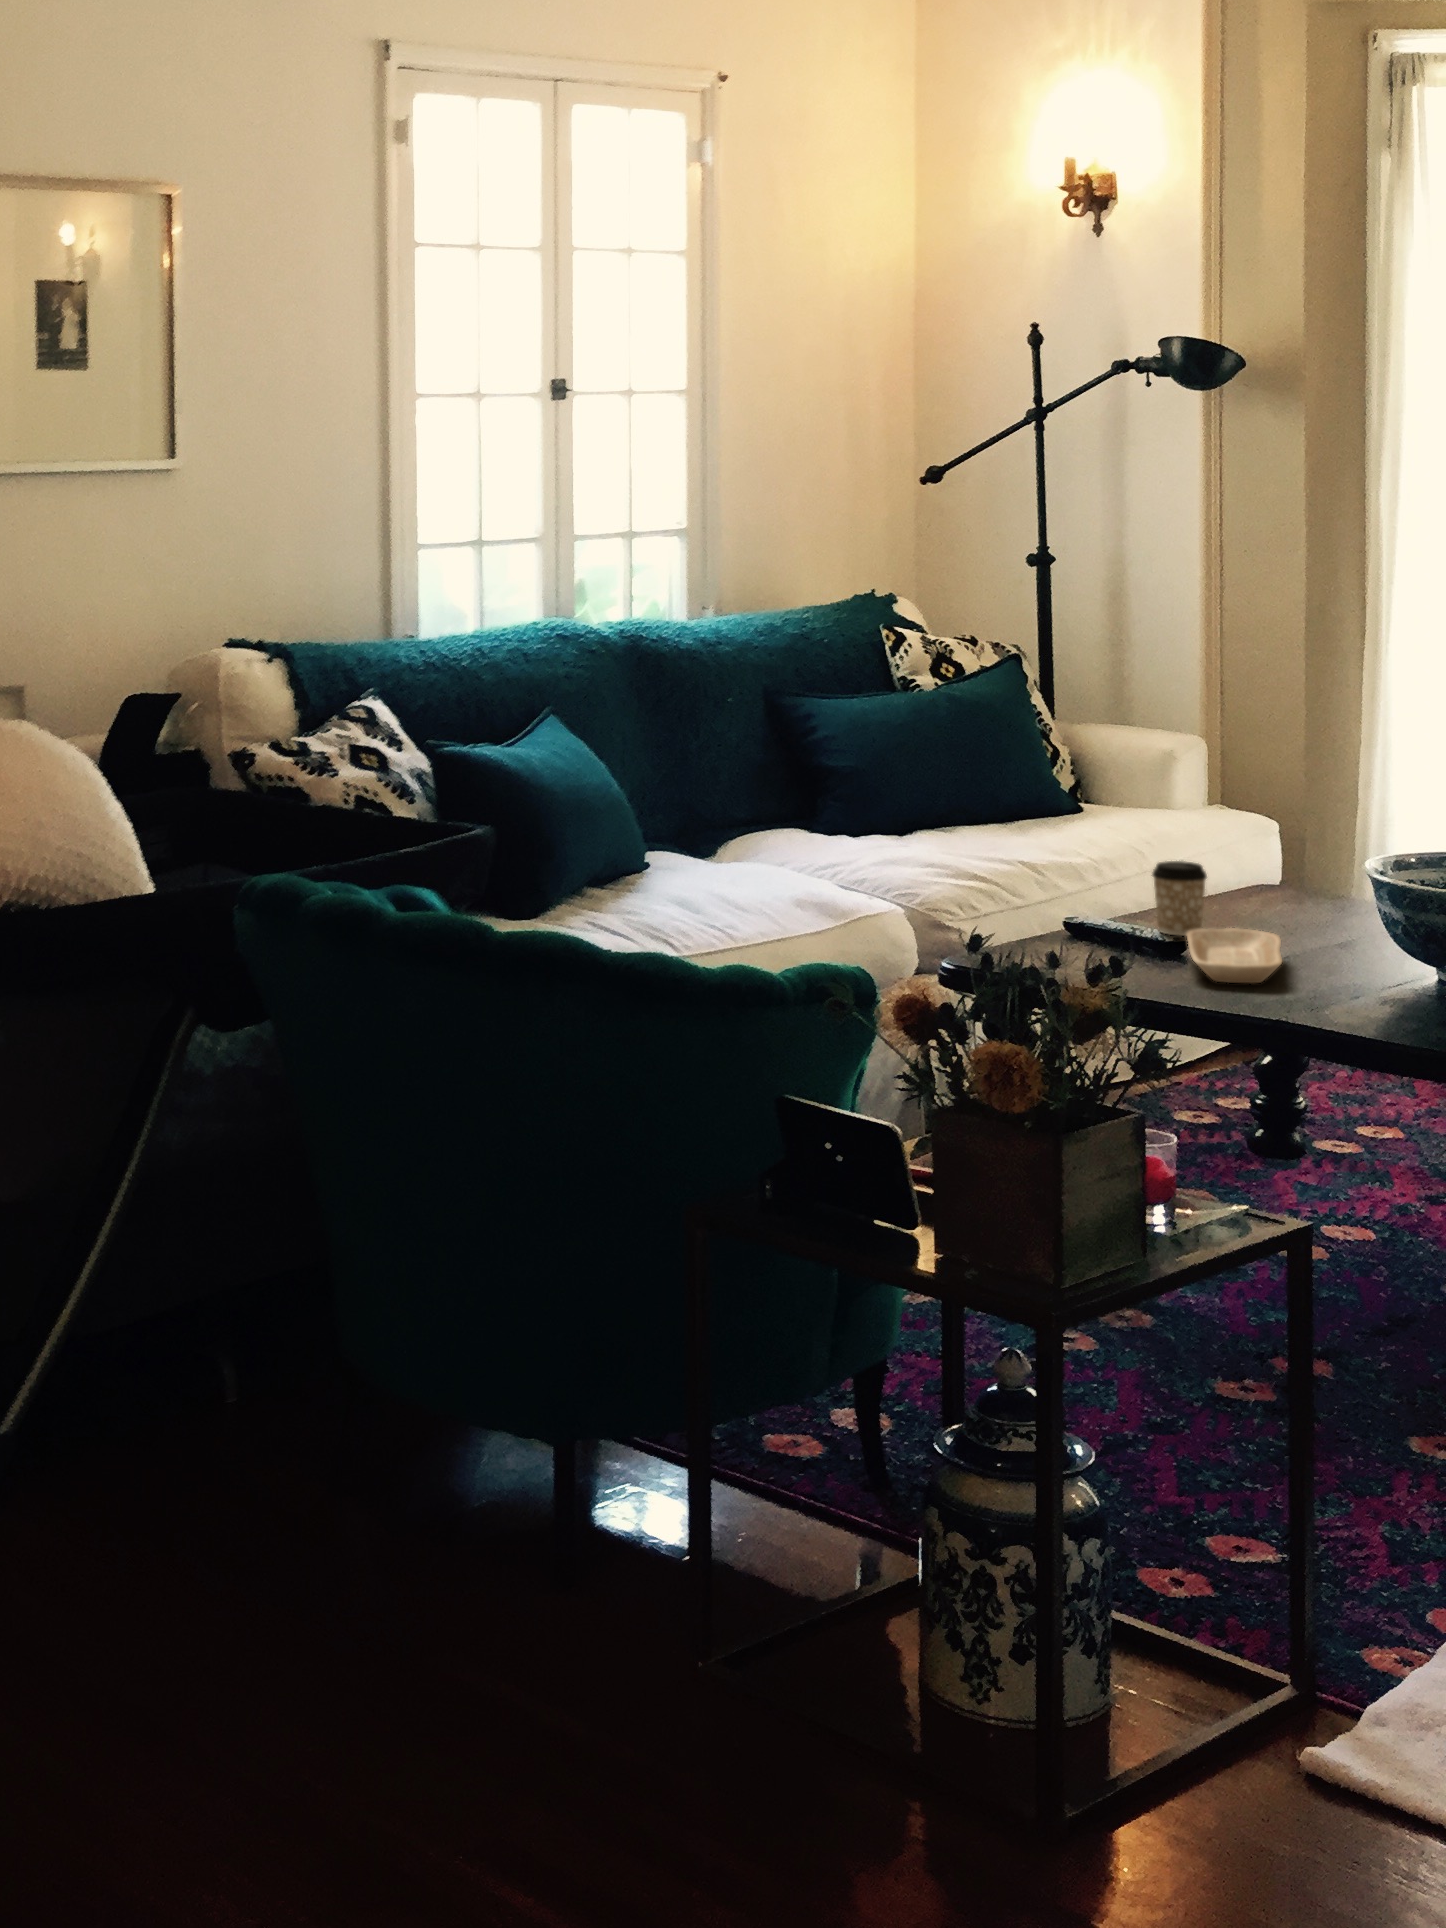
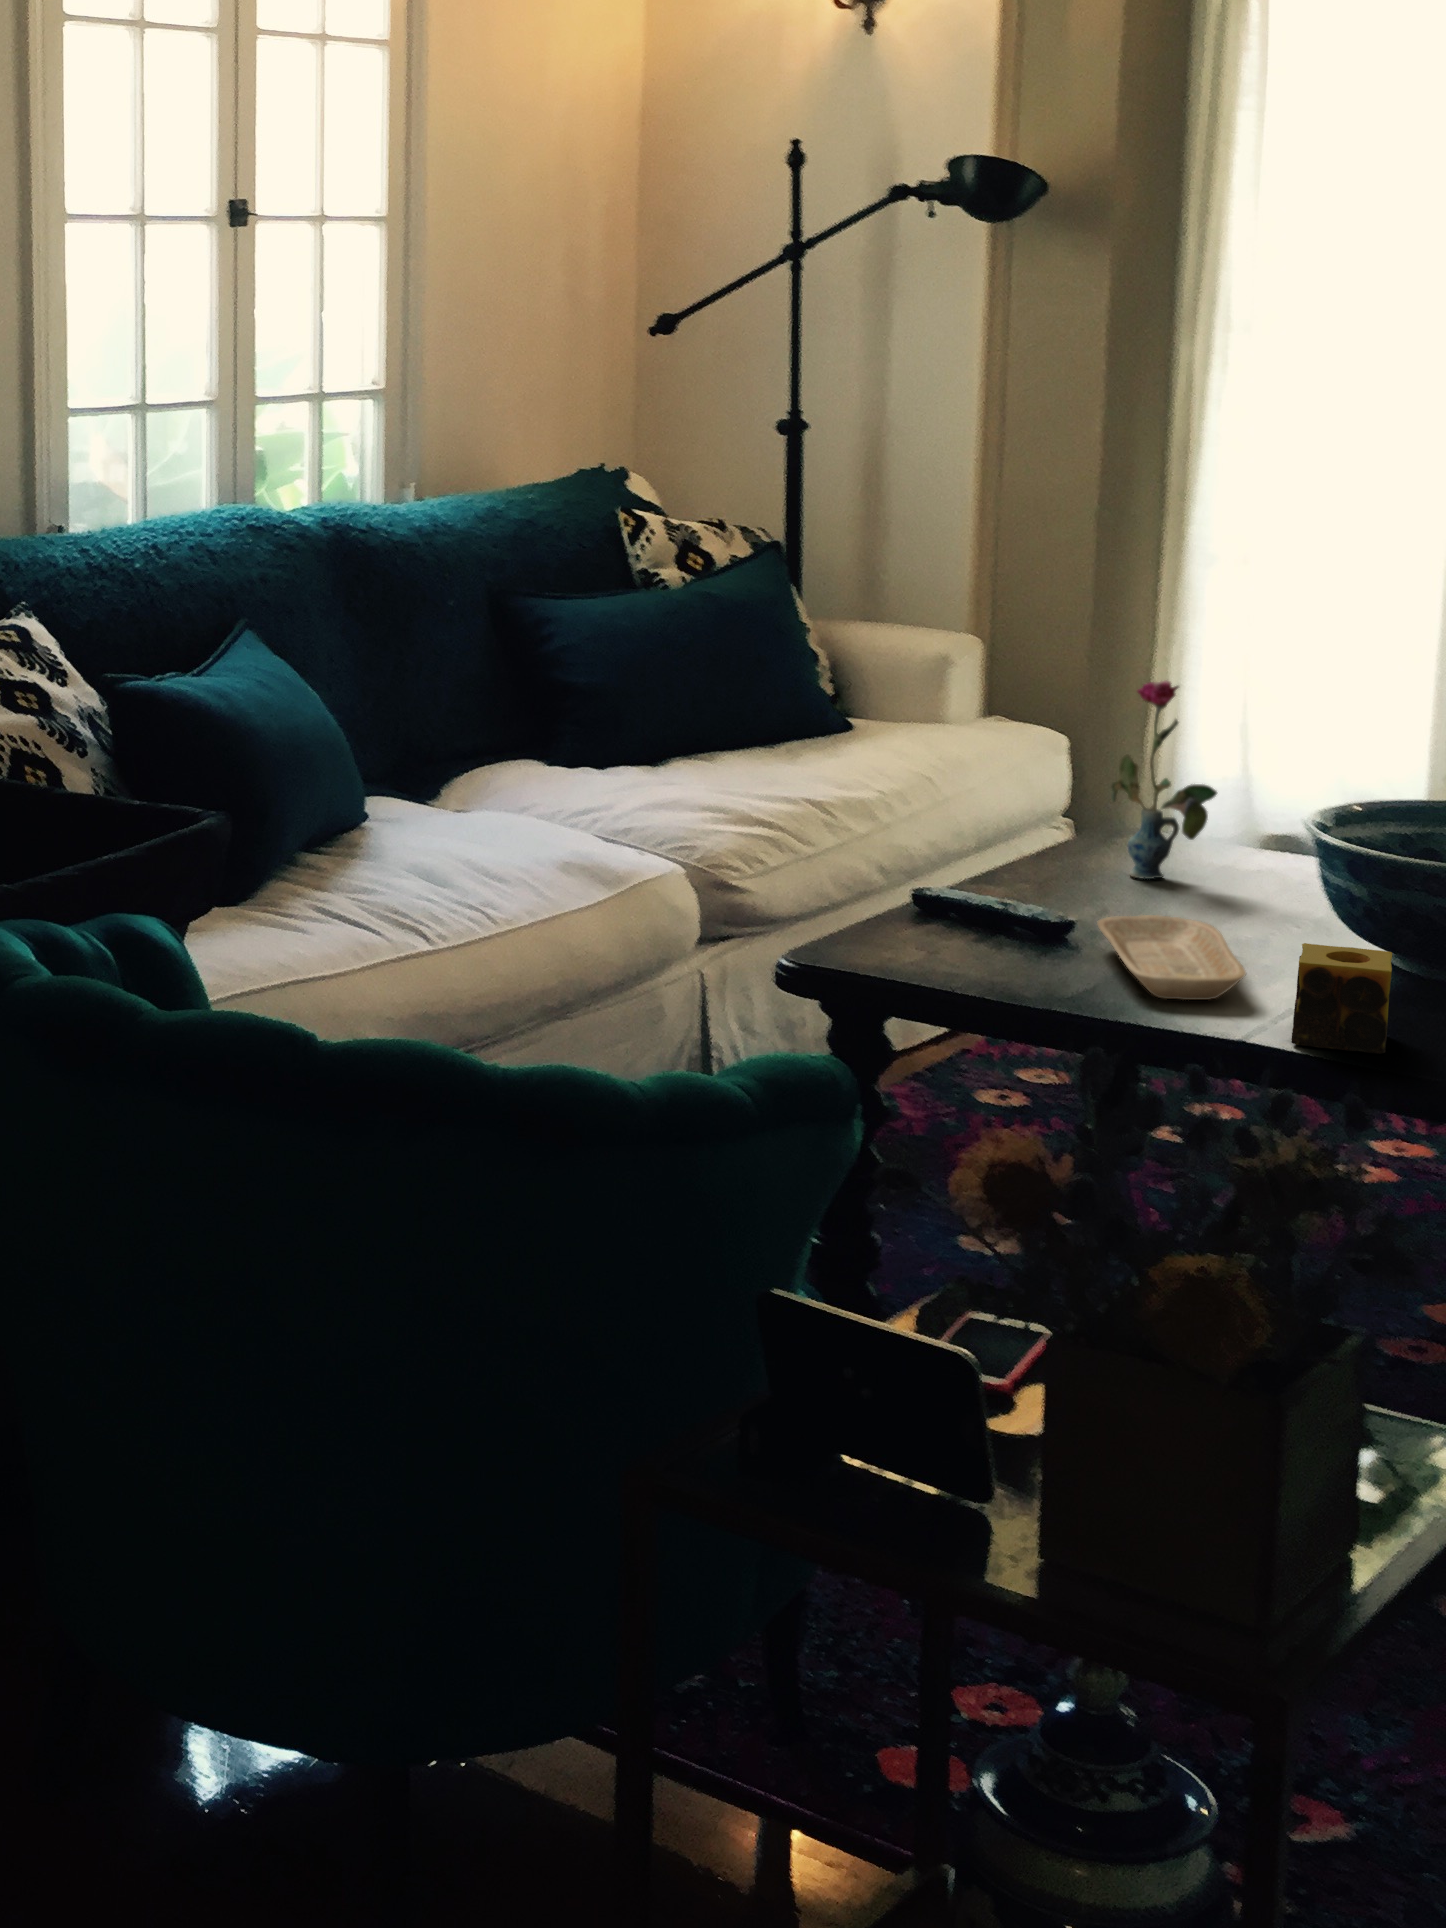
vase: none [1233,751,1312,913] -> present [1111,680,1217,879]
coffee cup: present [1152,861,1207,936] -> none [1034,824,1105,919]
candle: none [1298,935,1380,1015] -> present [1291,943,1392,1054]

